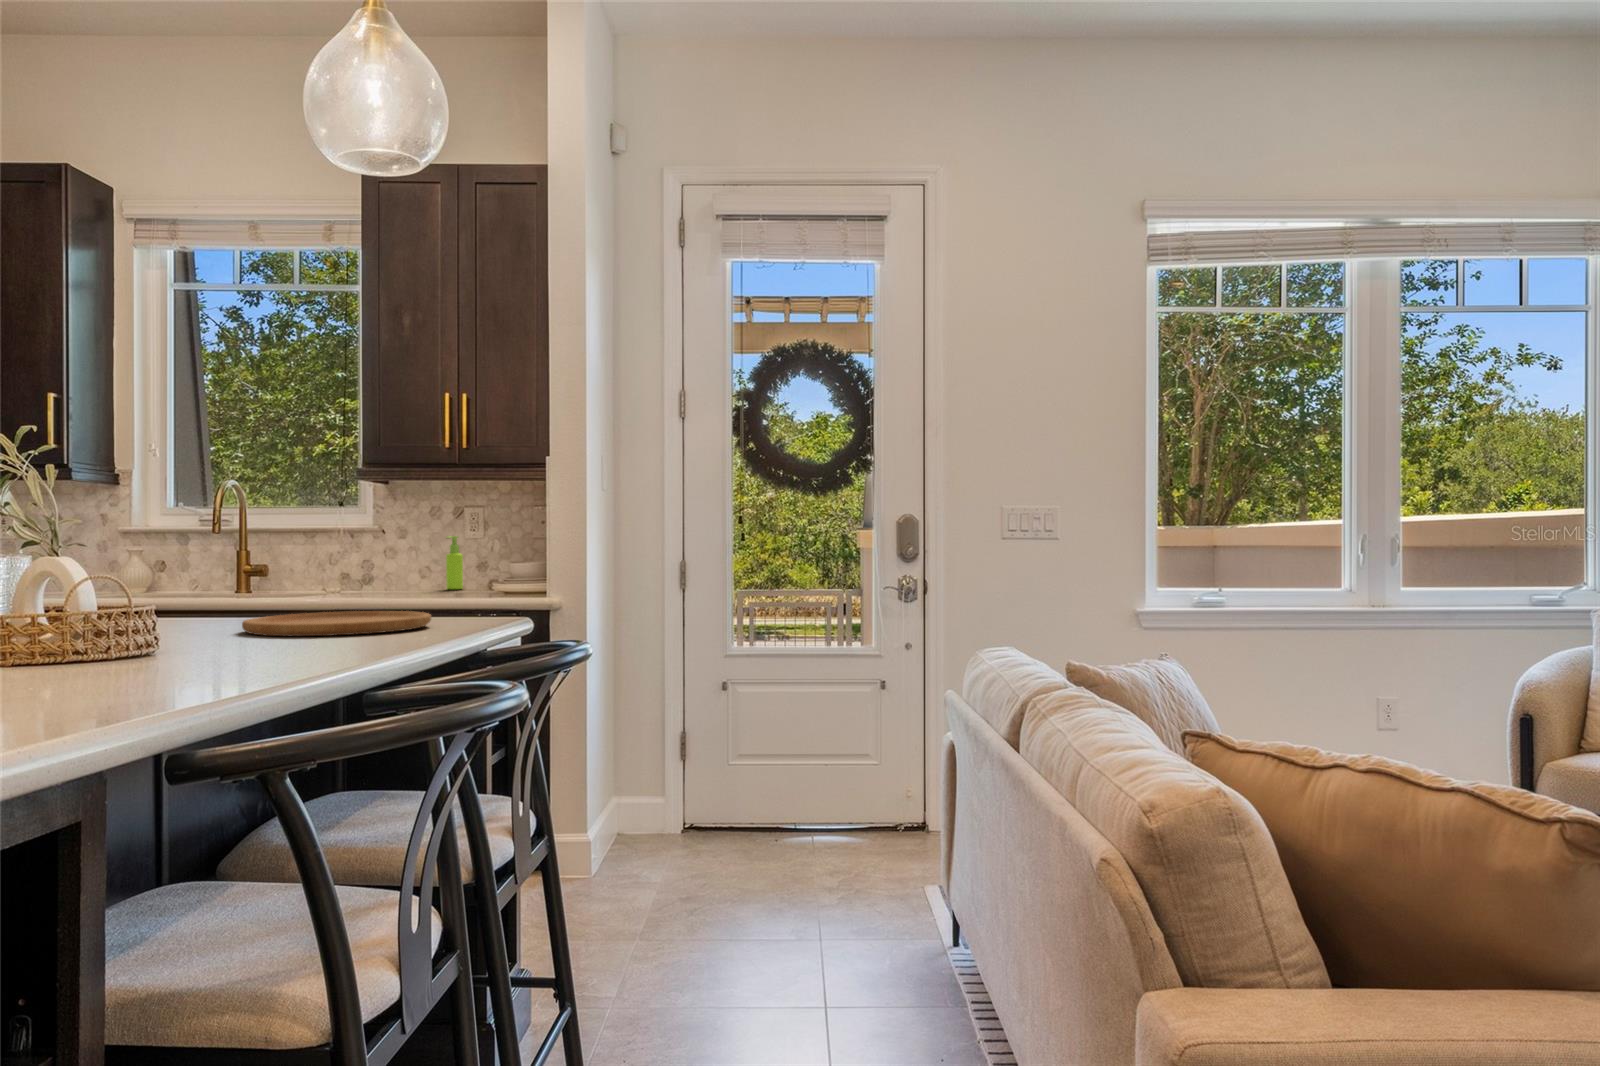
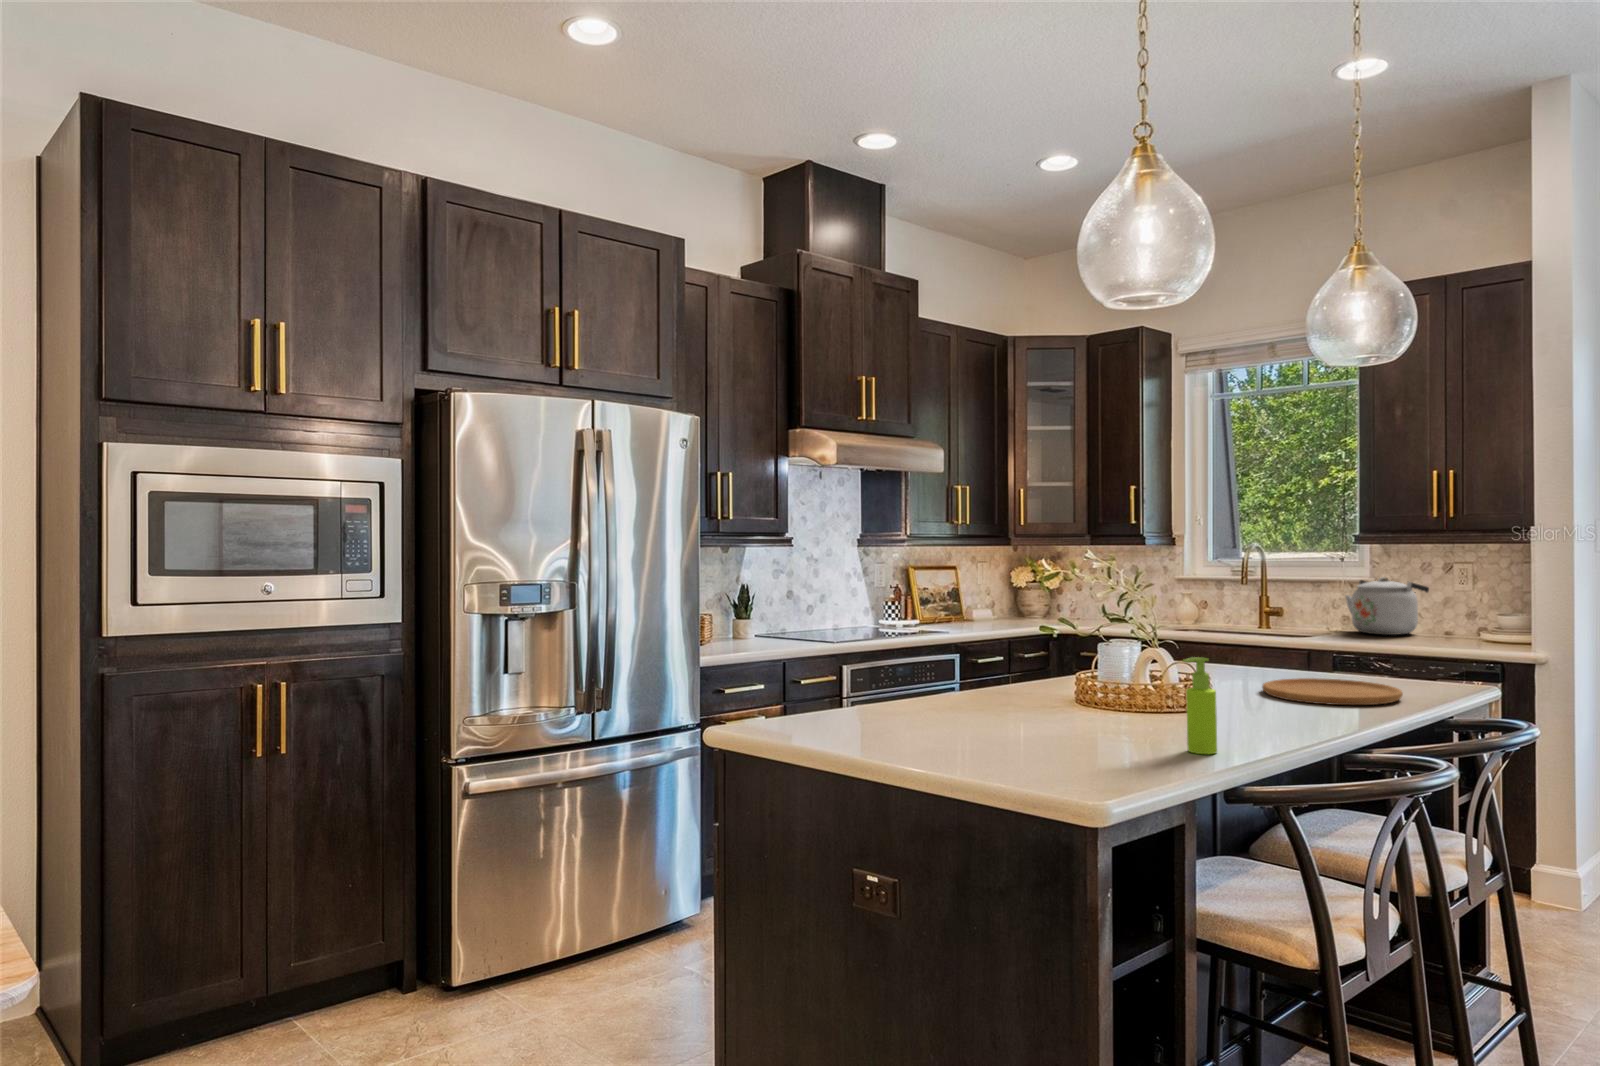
kettle: none [345,523,436,589] -> present [1346,577,1429,635]
soap dispenser: present [446,536,463,589] -> present [1183,657,1217,754]

